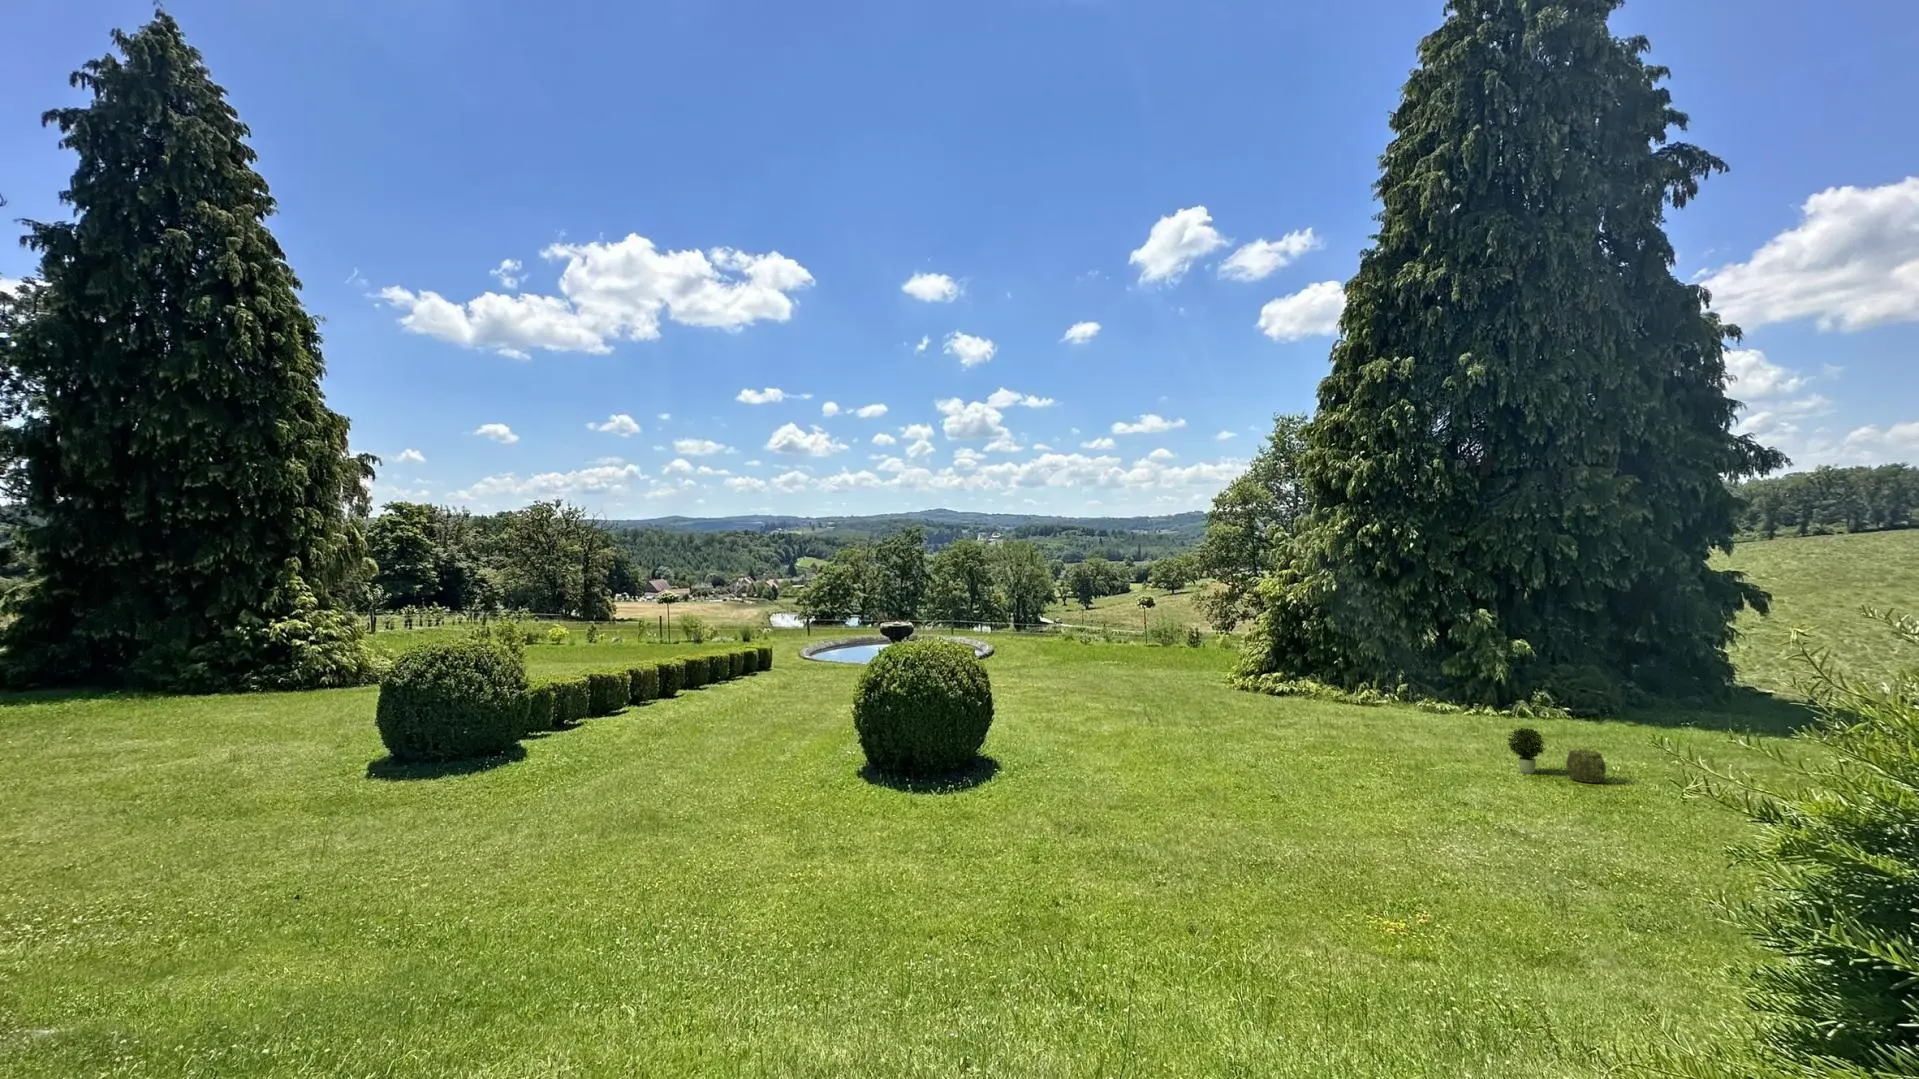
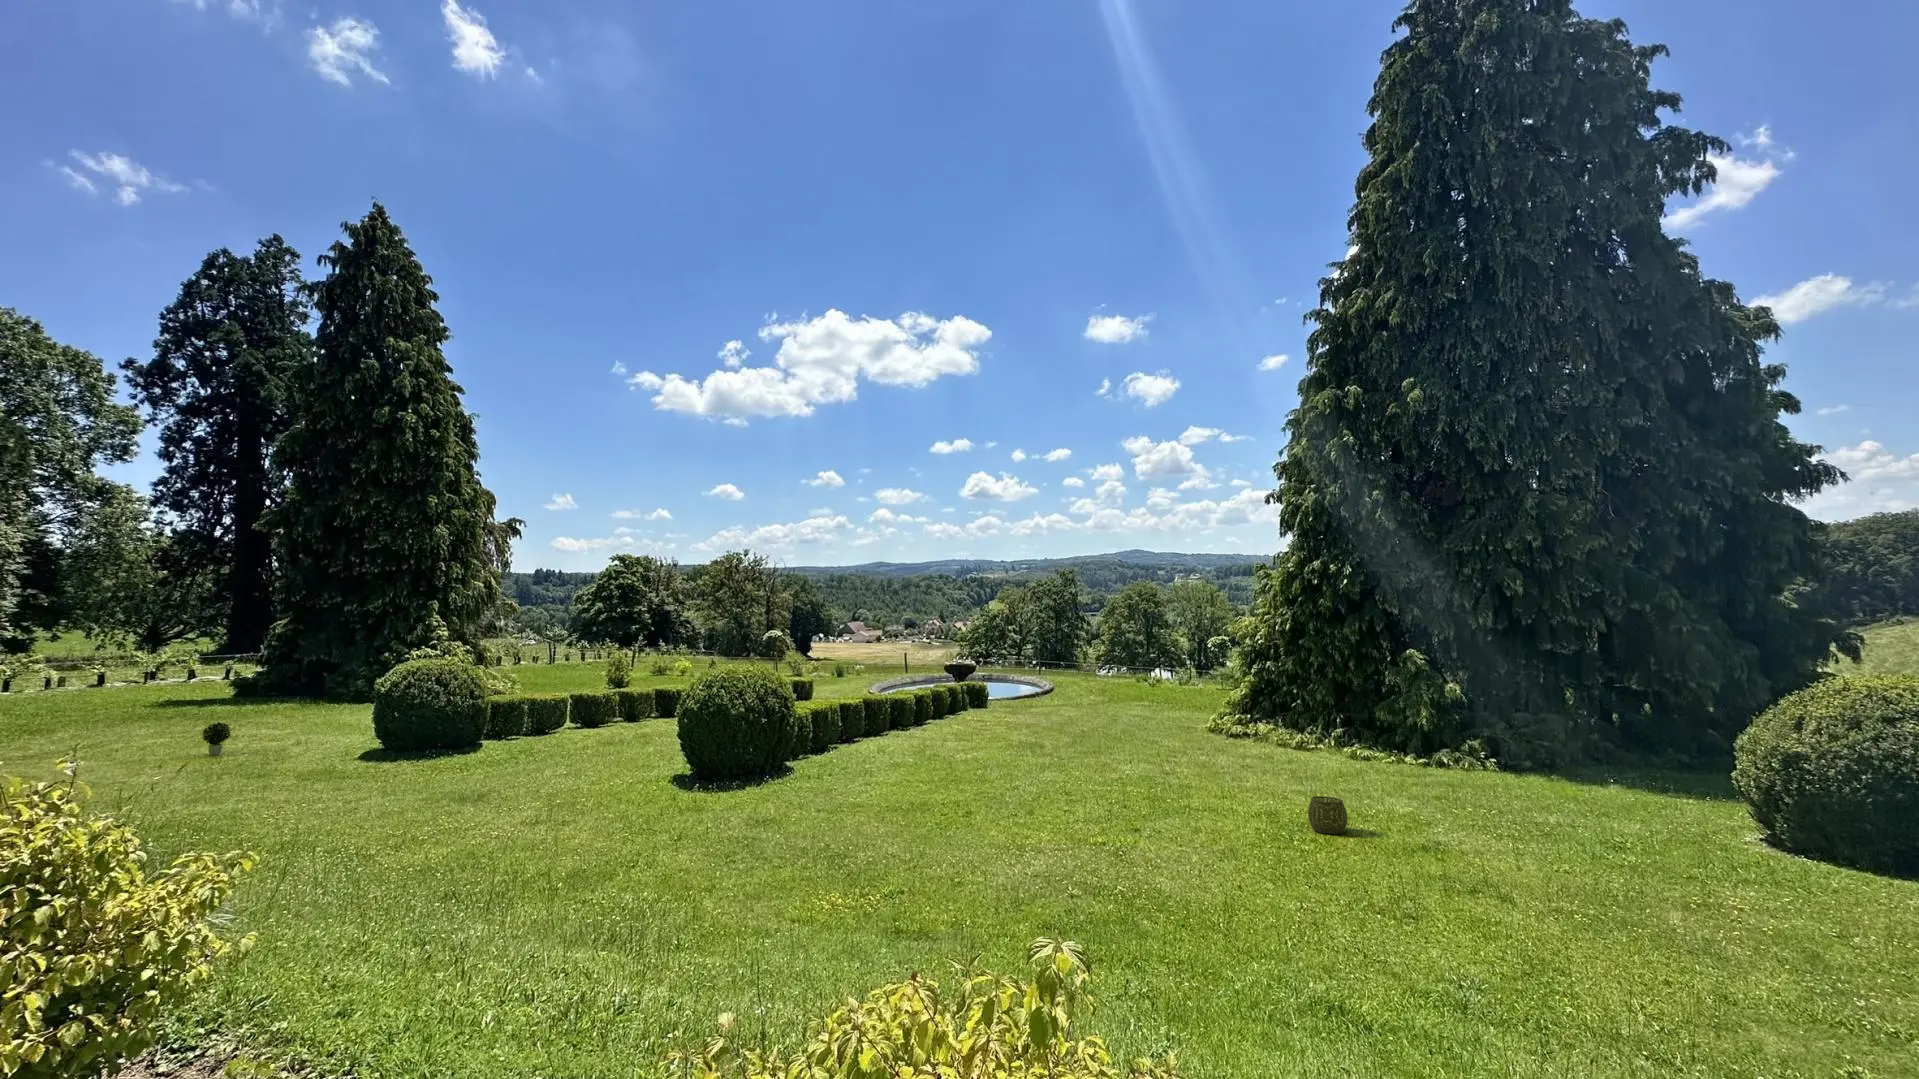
potted plant: present [1508,728,1546,774] -> present [202,722,231,756]

